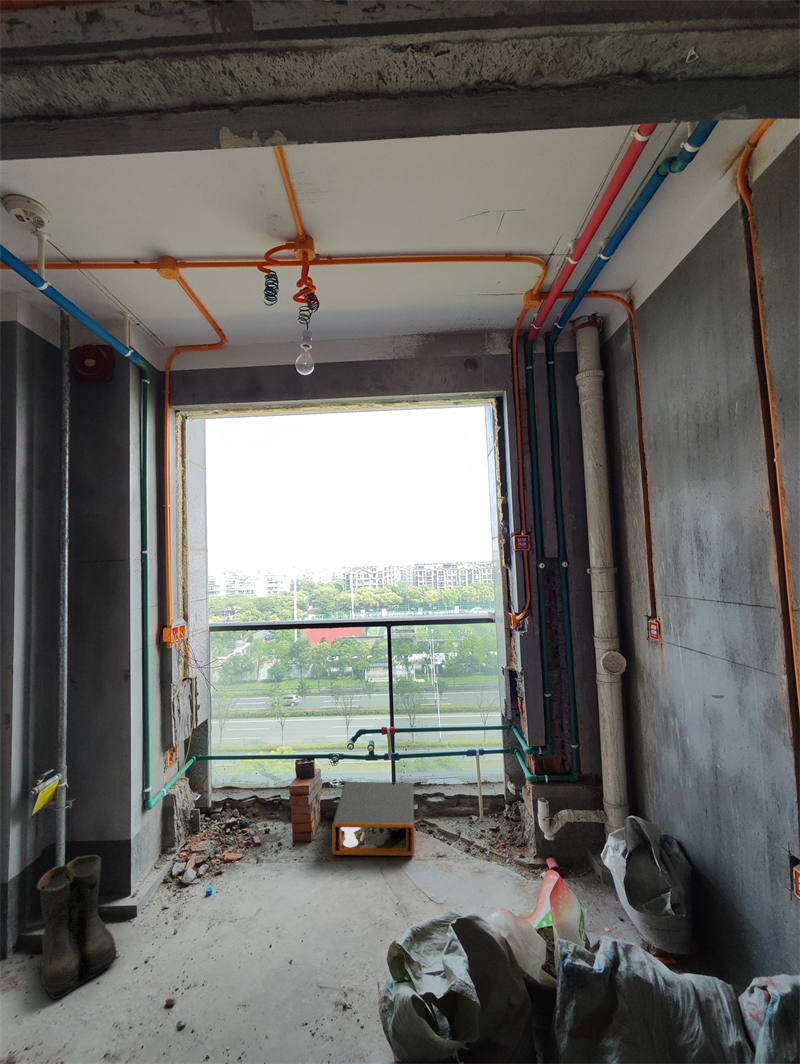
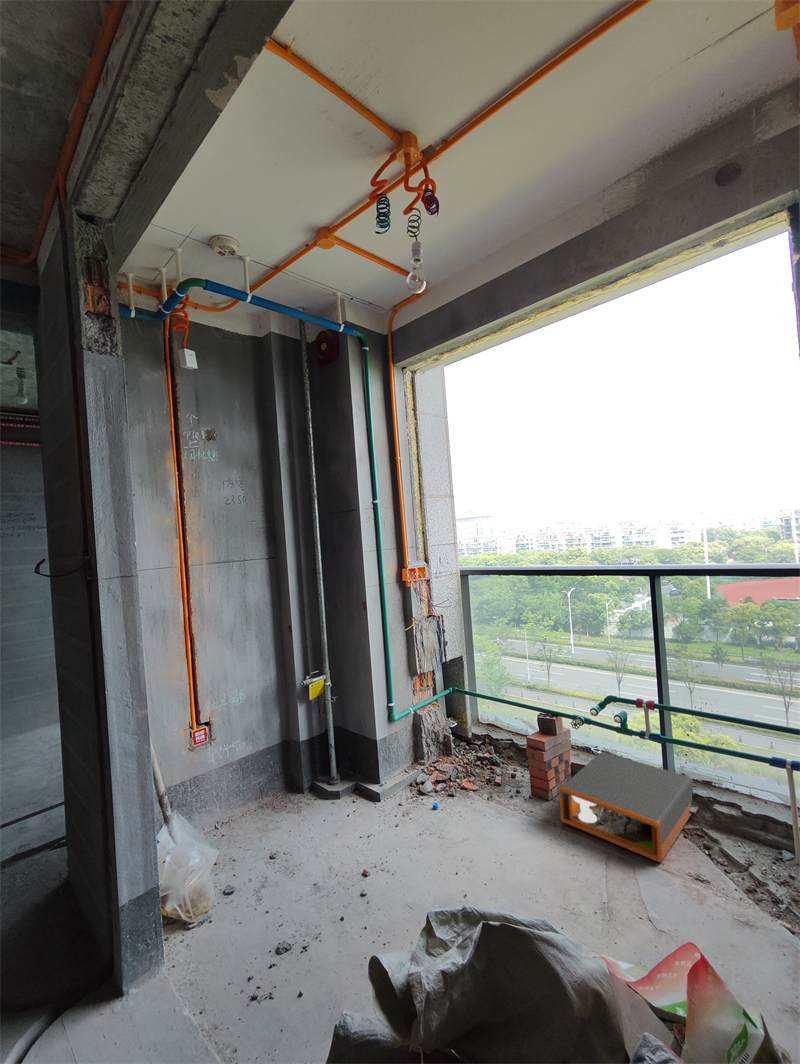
boots: present [36,855,120,999] -> none [306,739,355,833]

